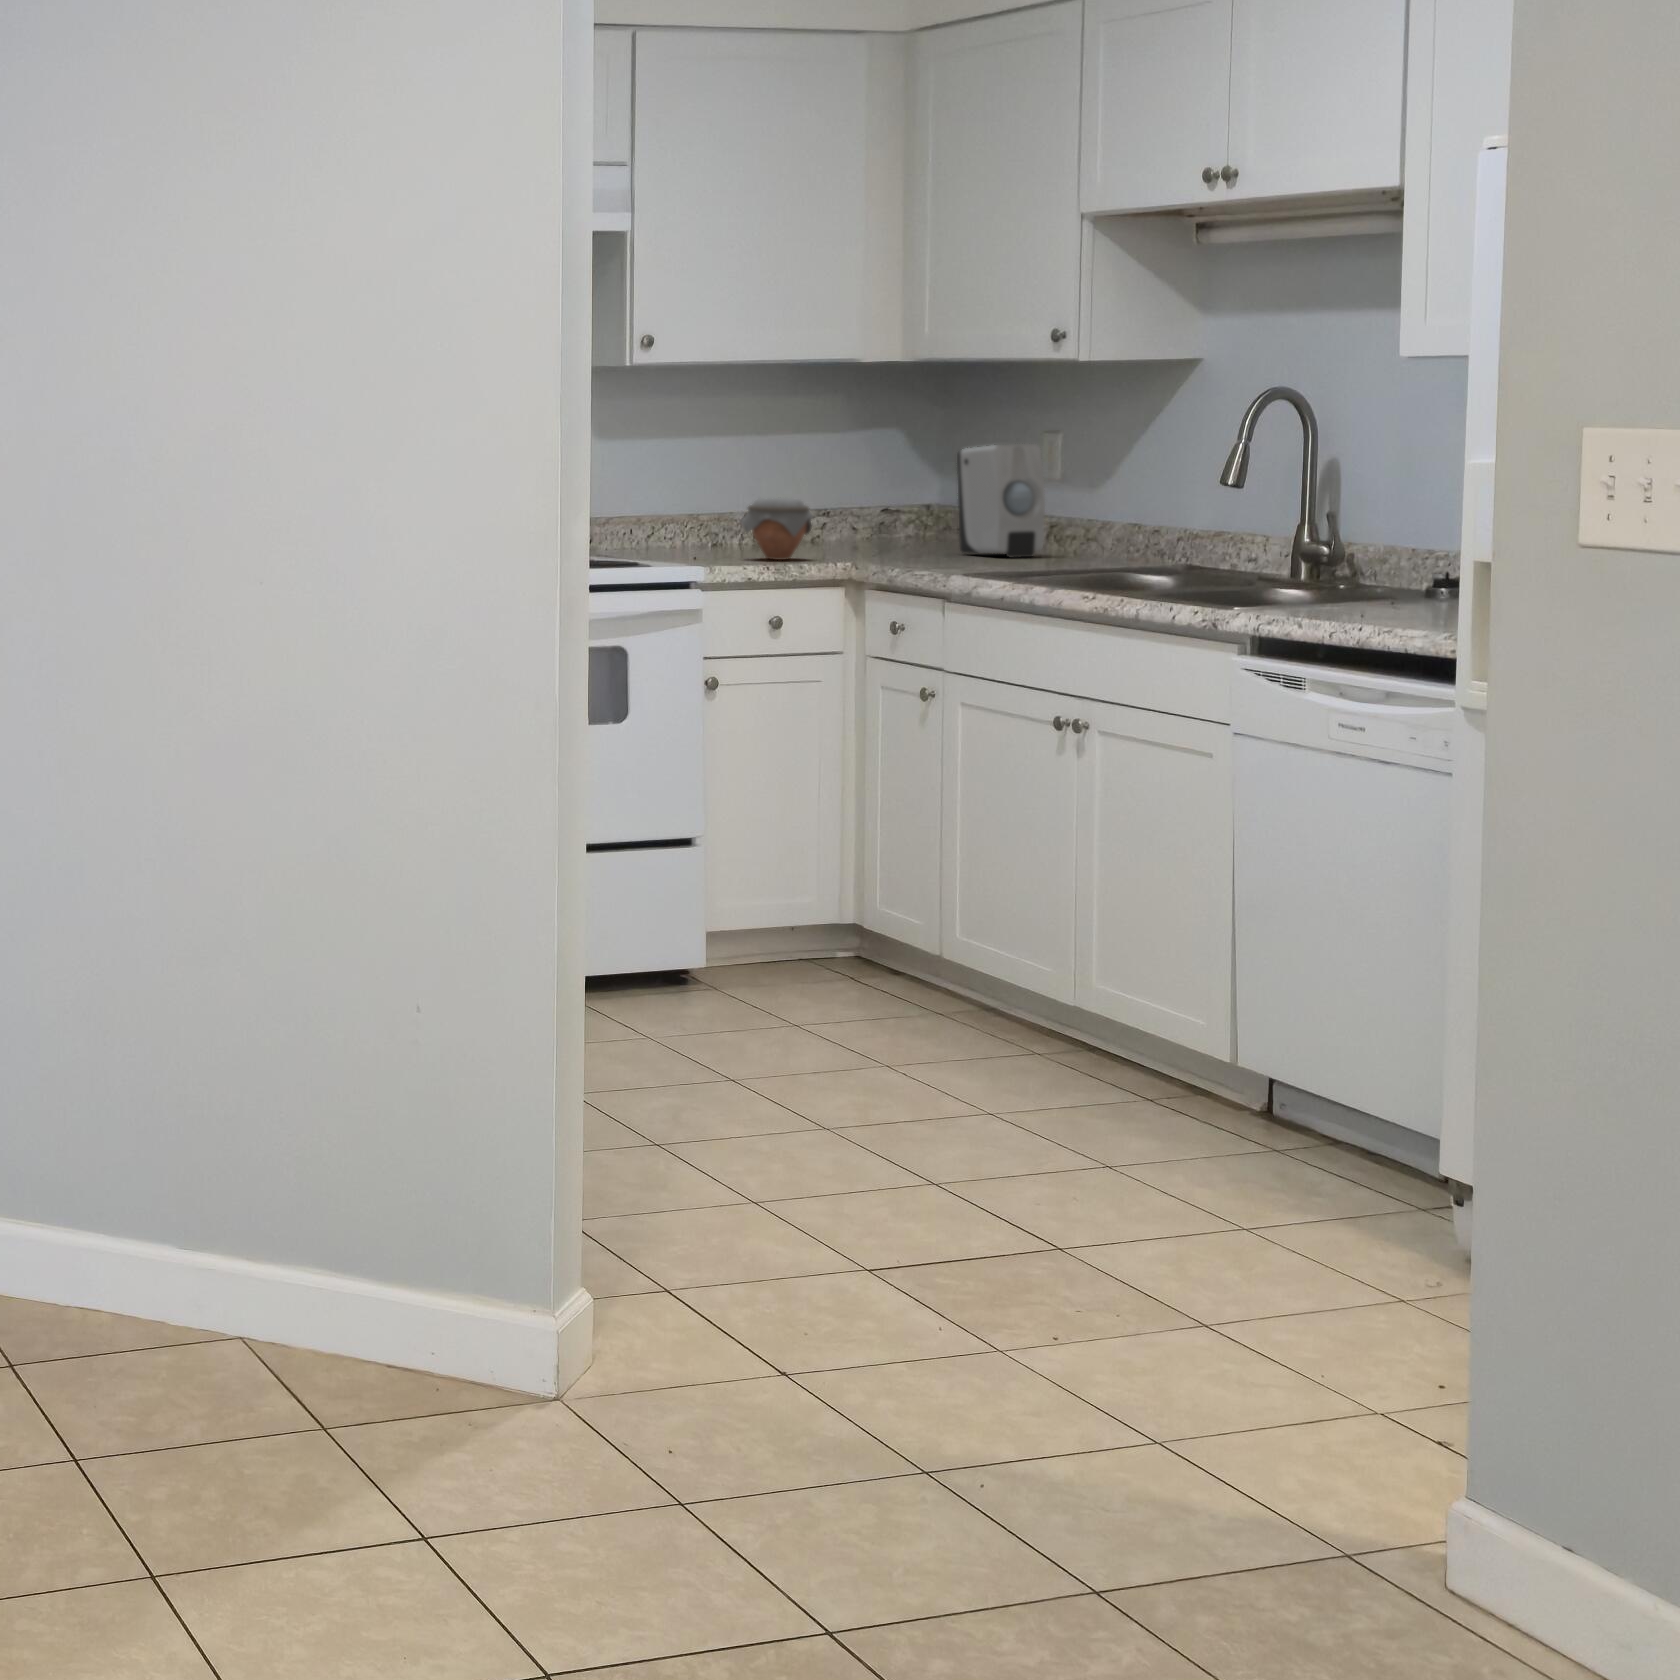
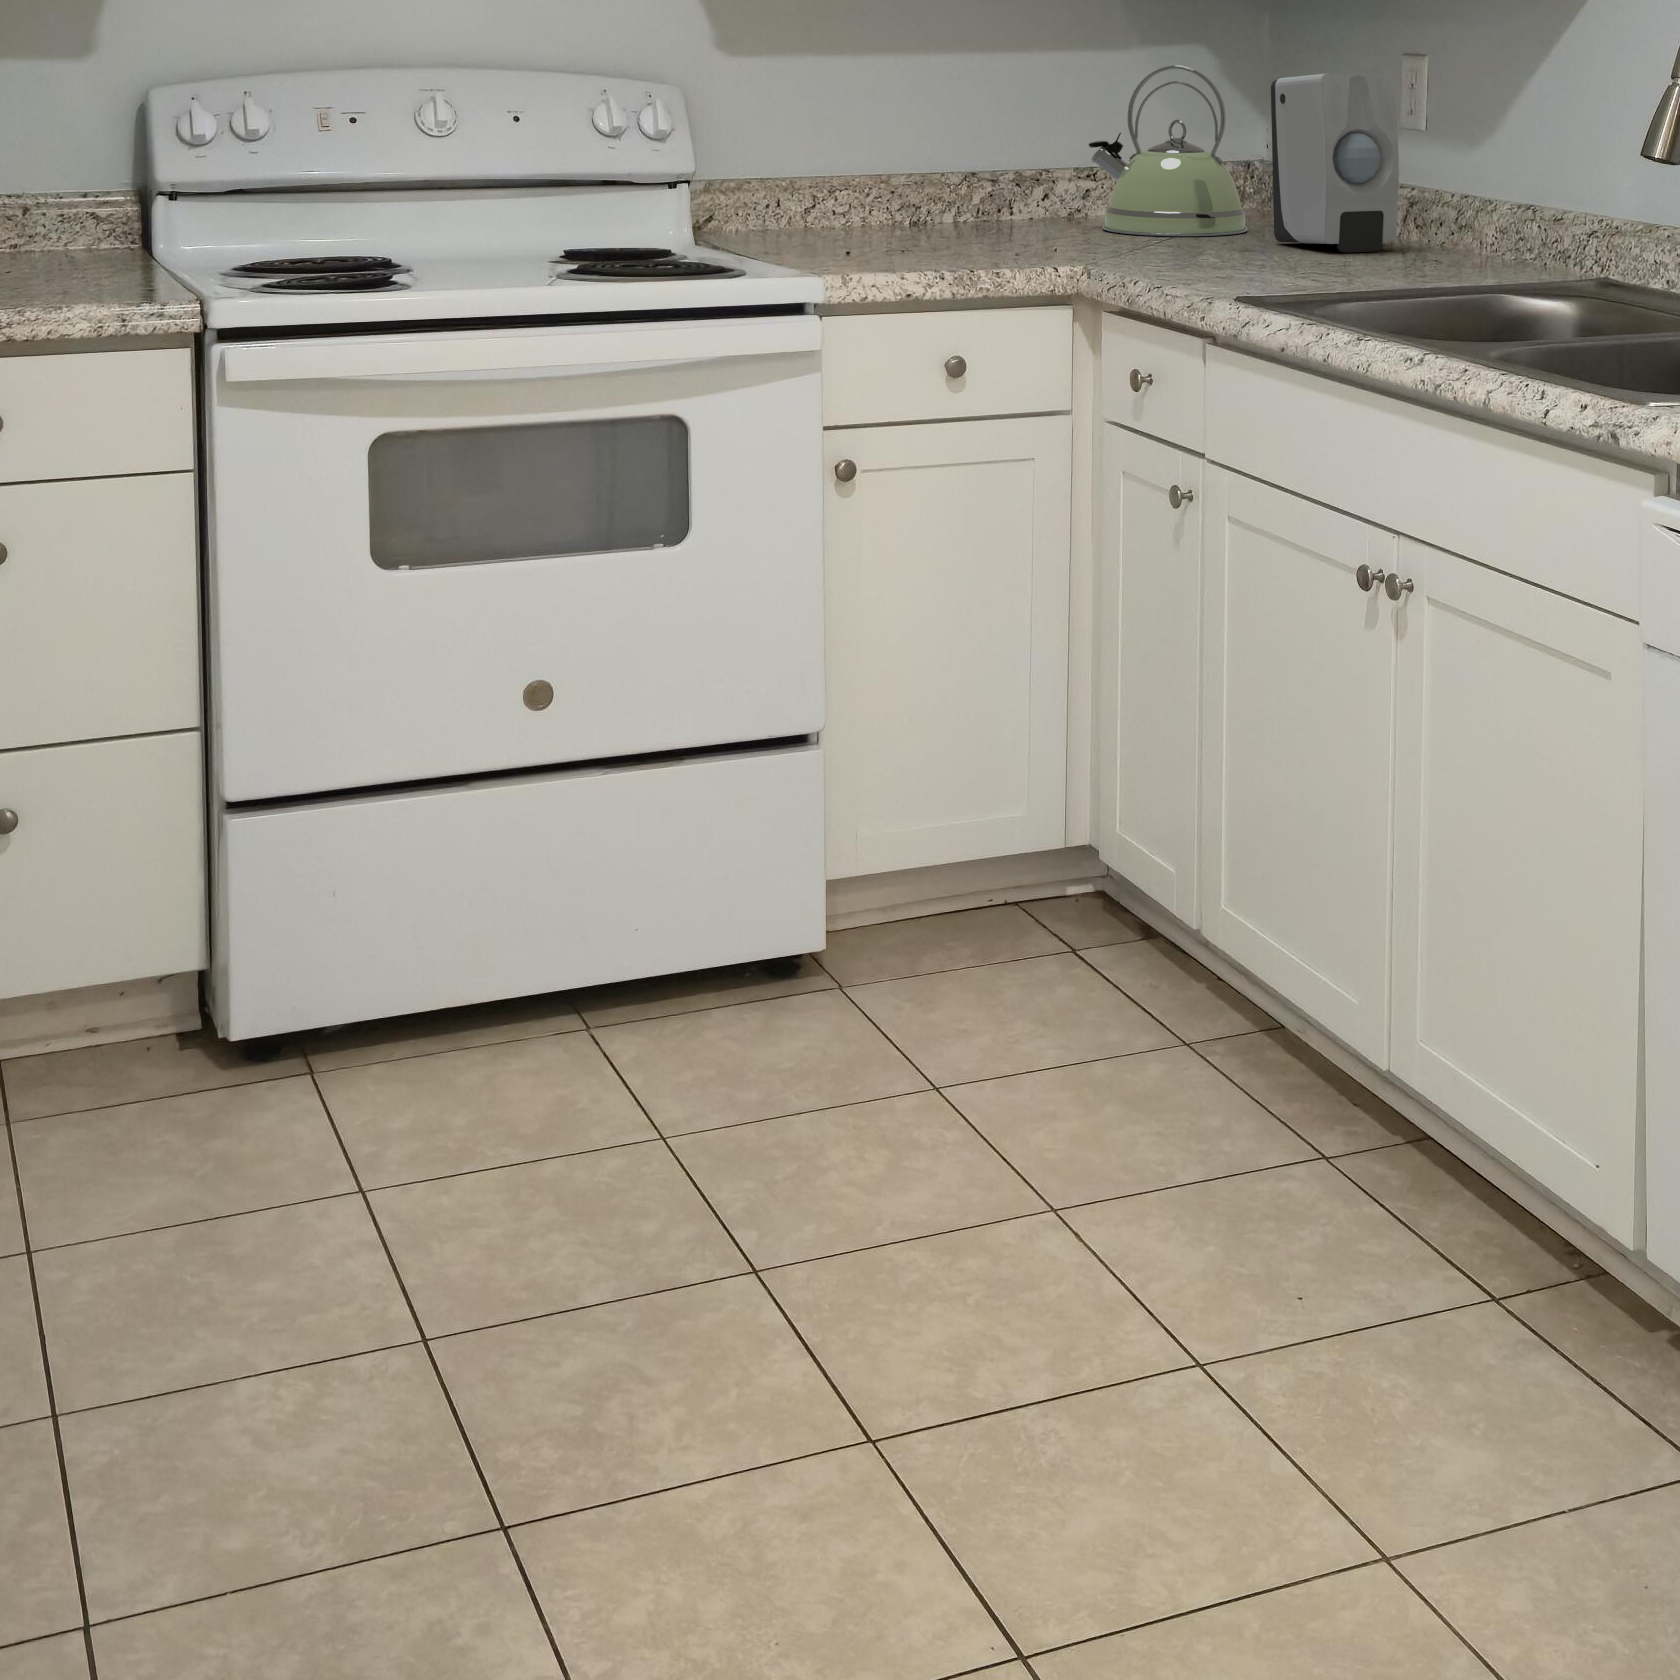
kettle: none [827,442,935,551] -> present [1089,65,1247,236]
jar: present [742,498,813,560] -> none [917,155,1031,256]

